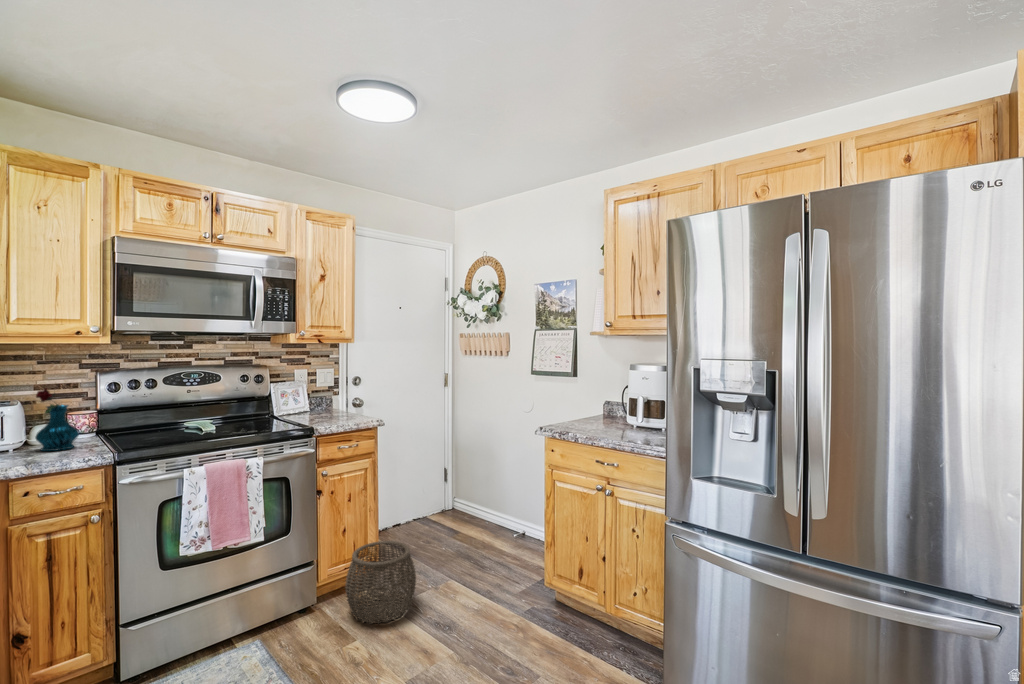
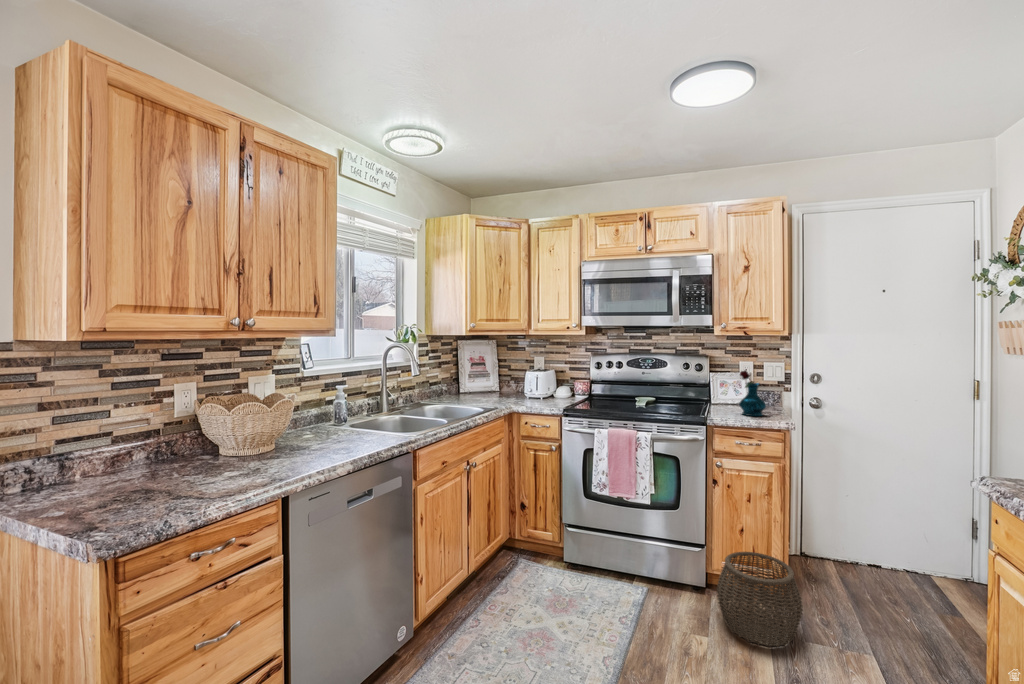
vase: present [35,388,79,451] -> present [739,370,766,416]

